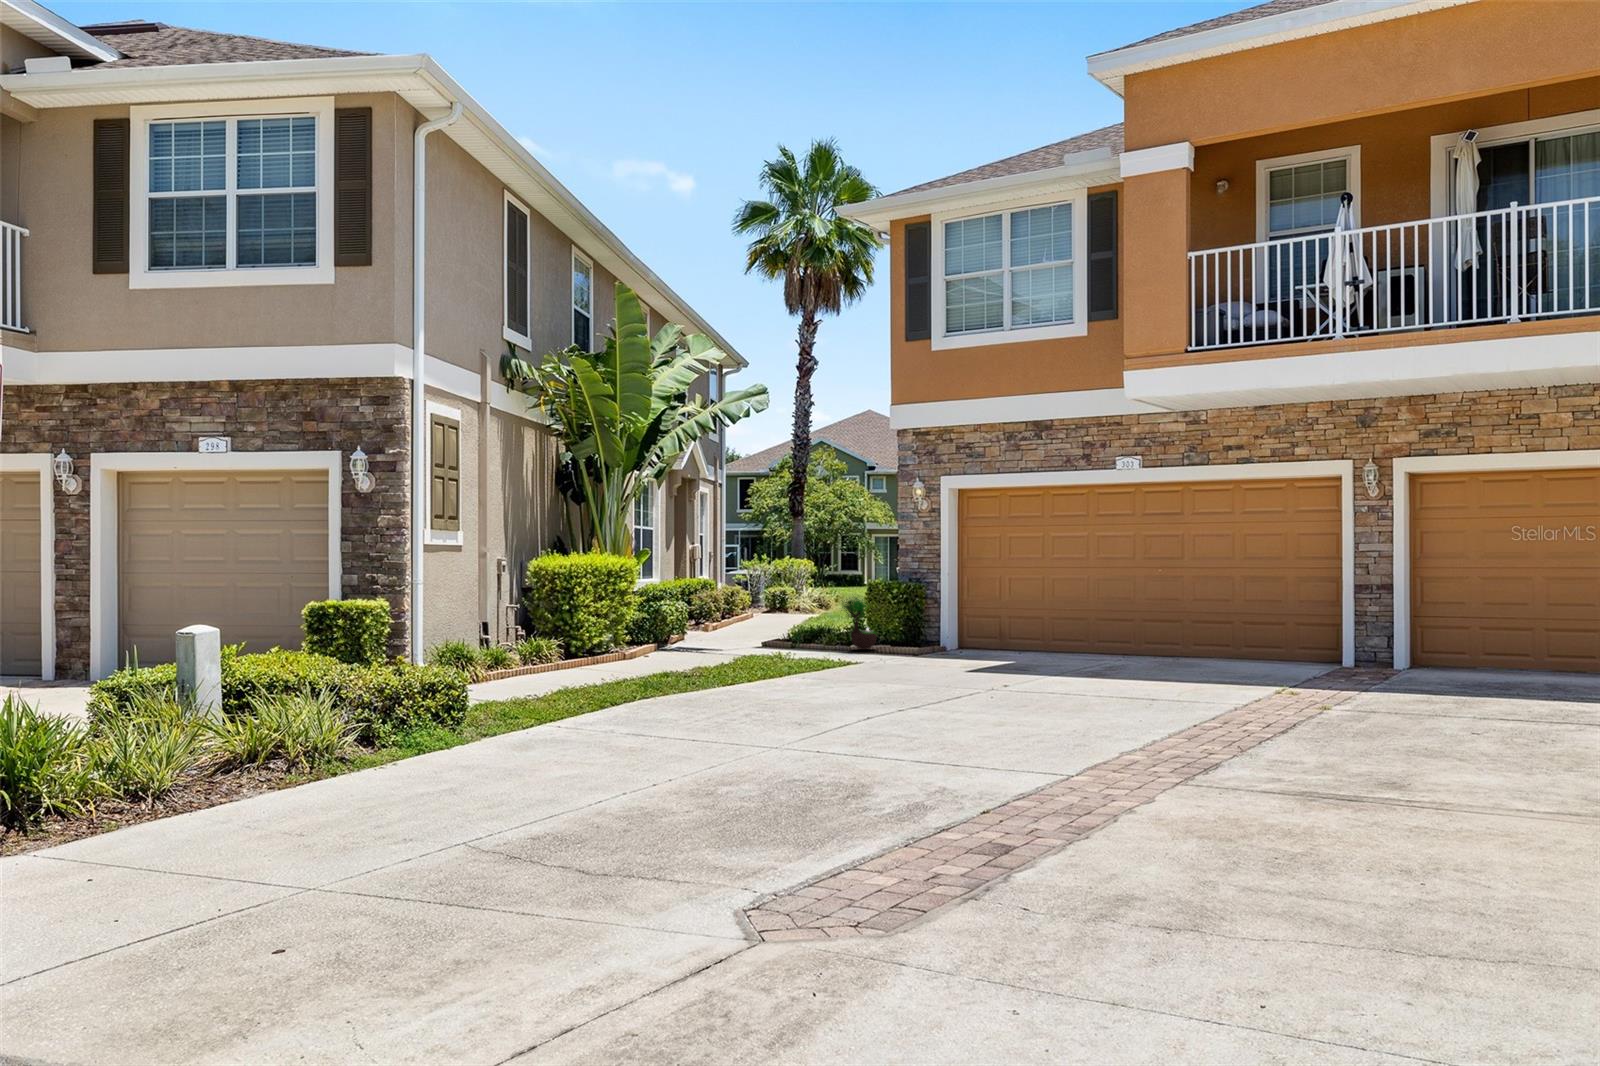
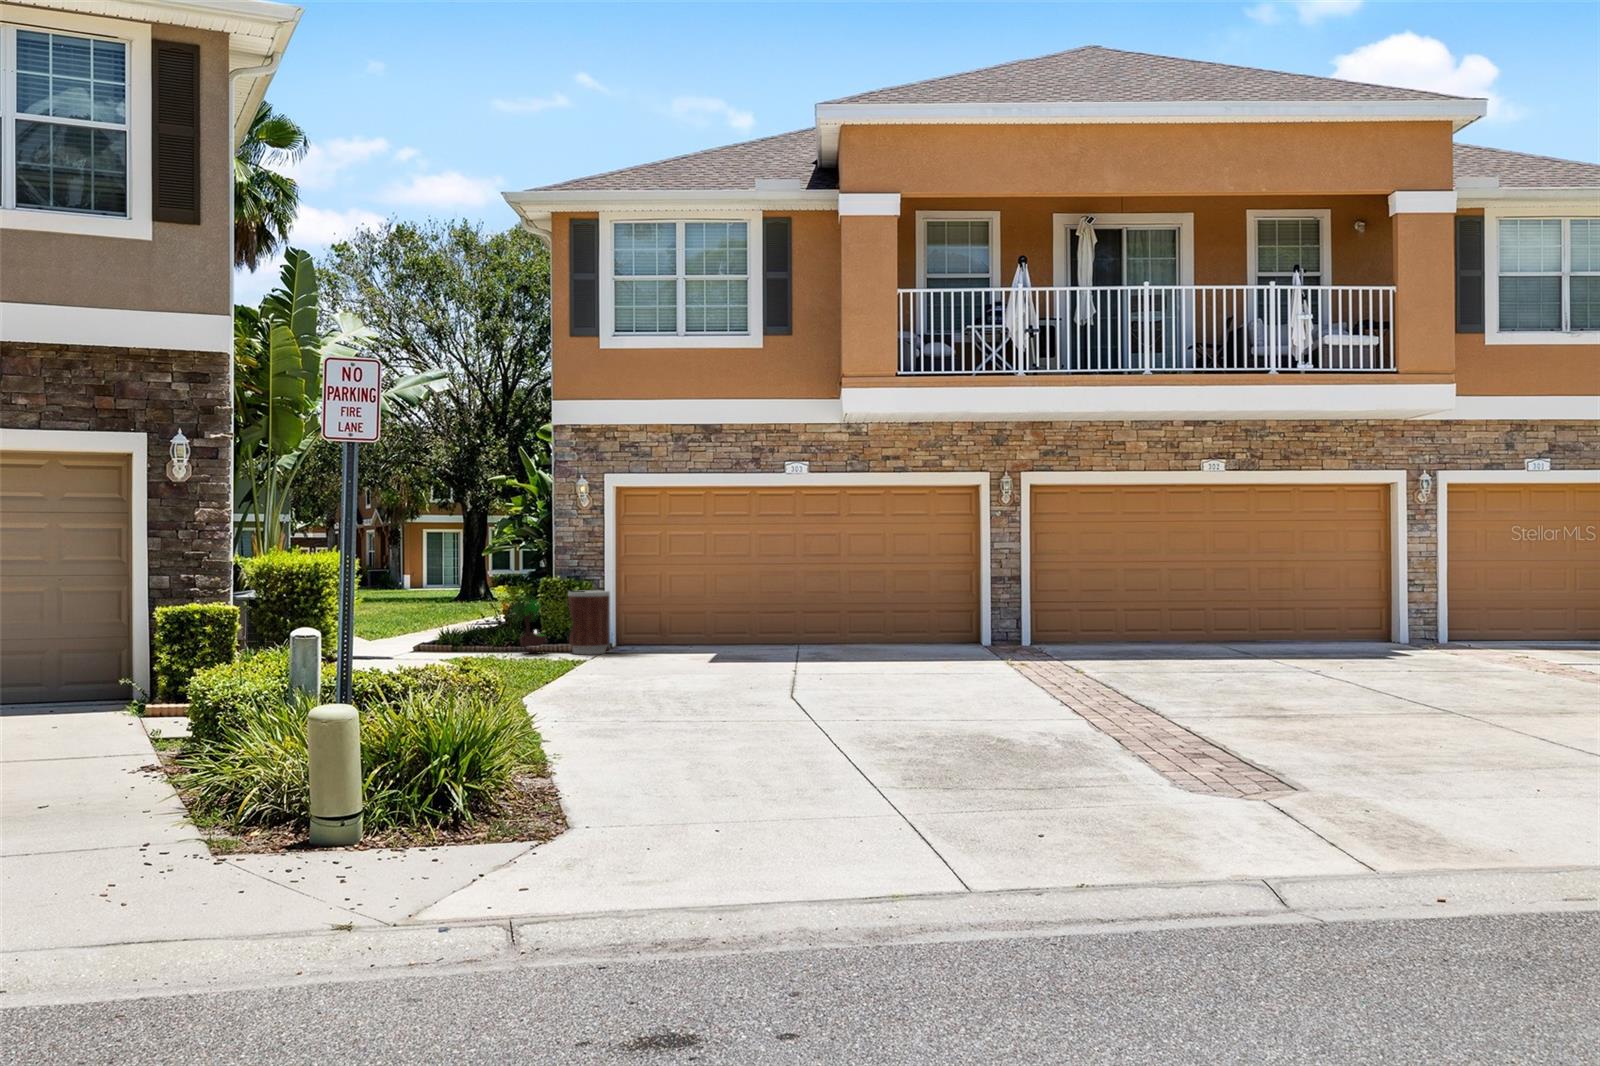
trash can: none [889,591,930,654] -> present [568,591,610,654]

